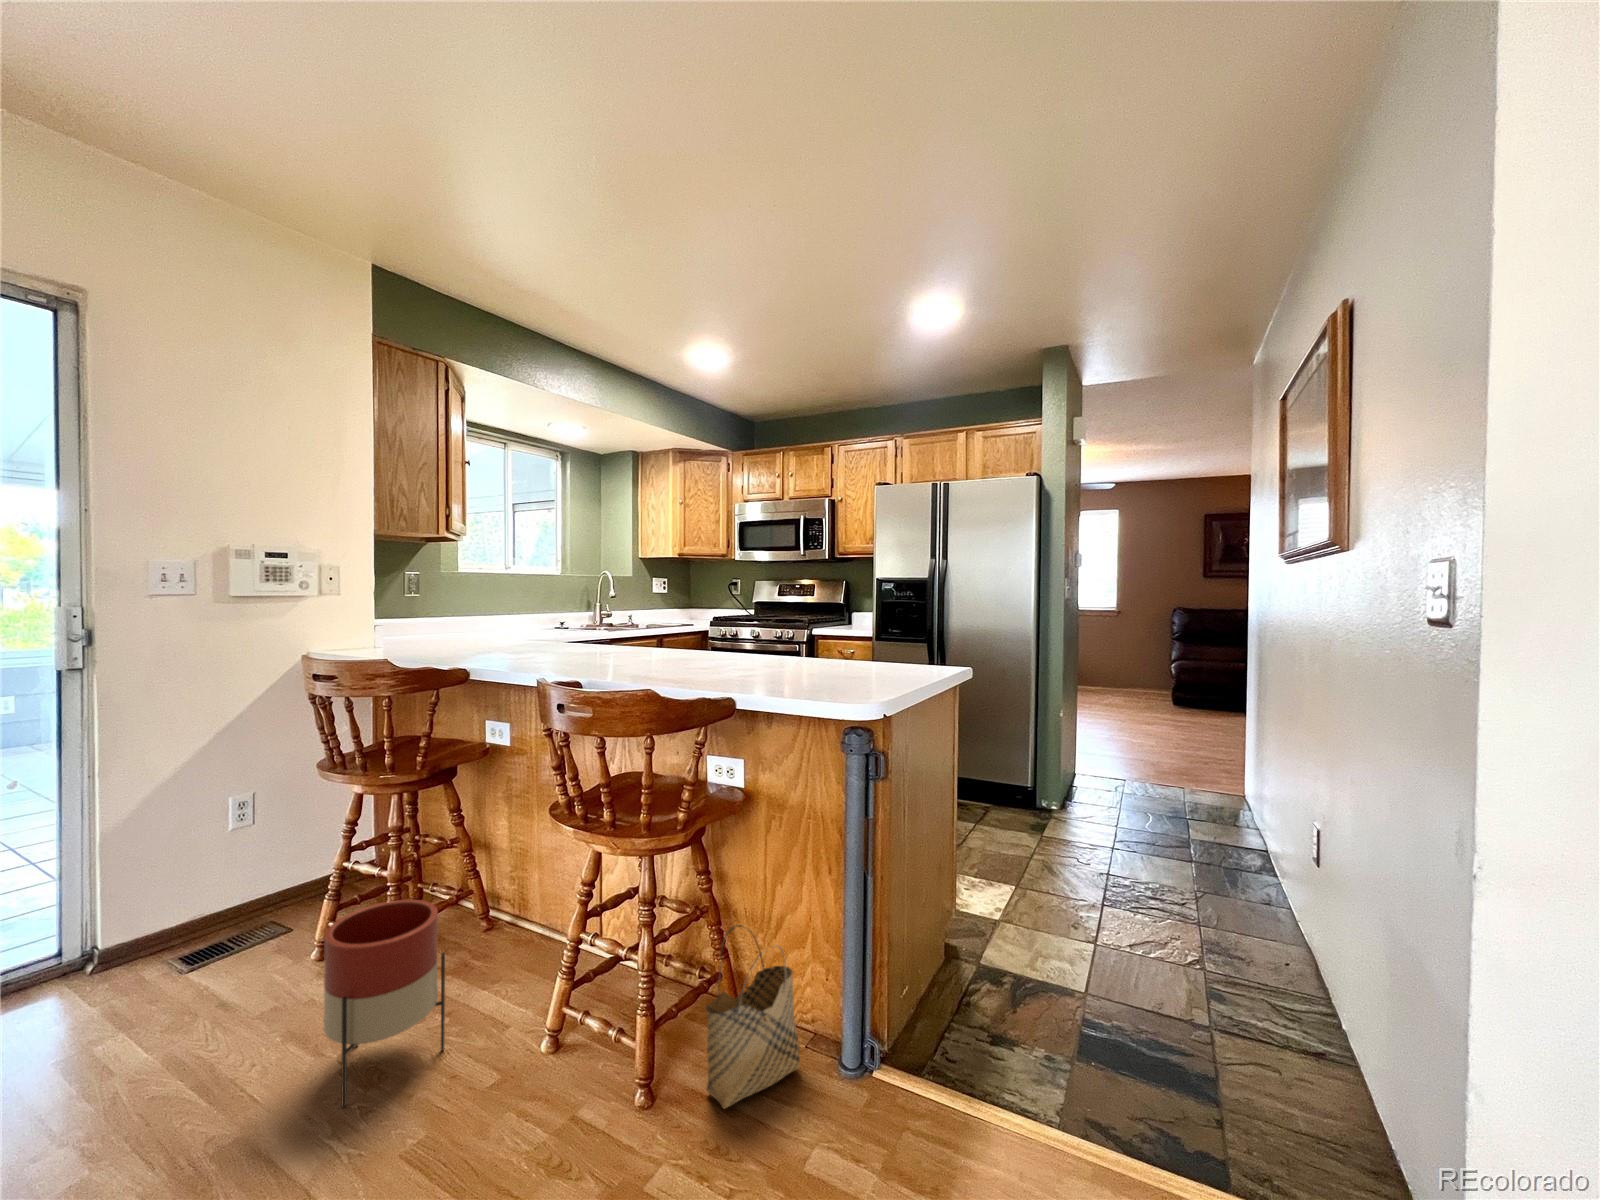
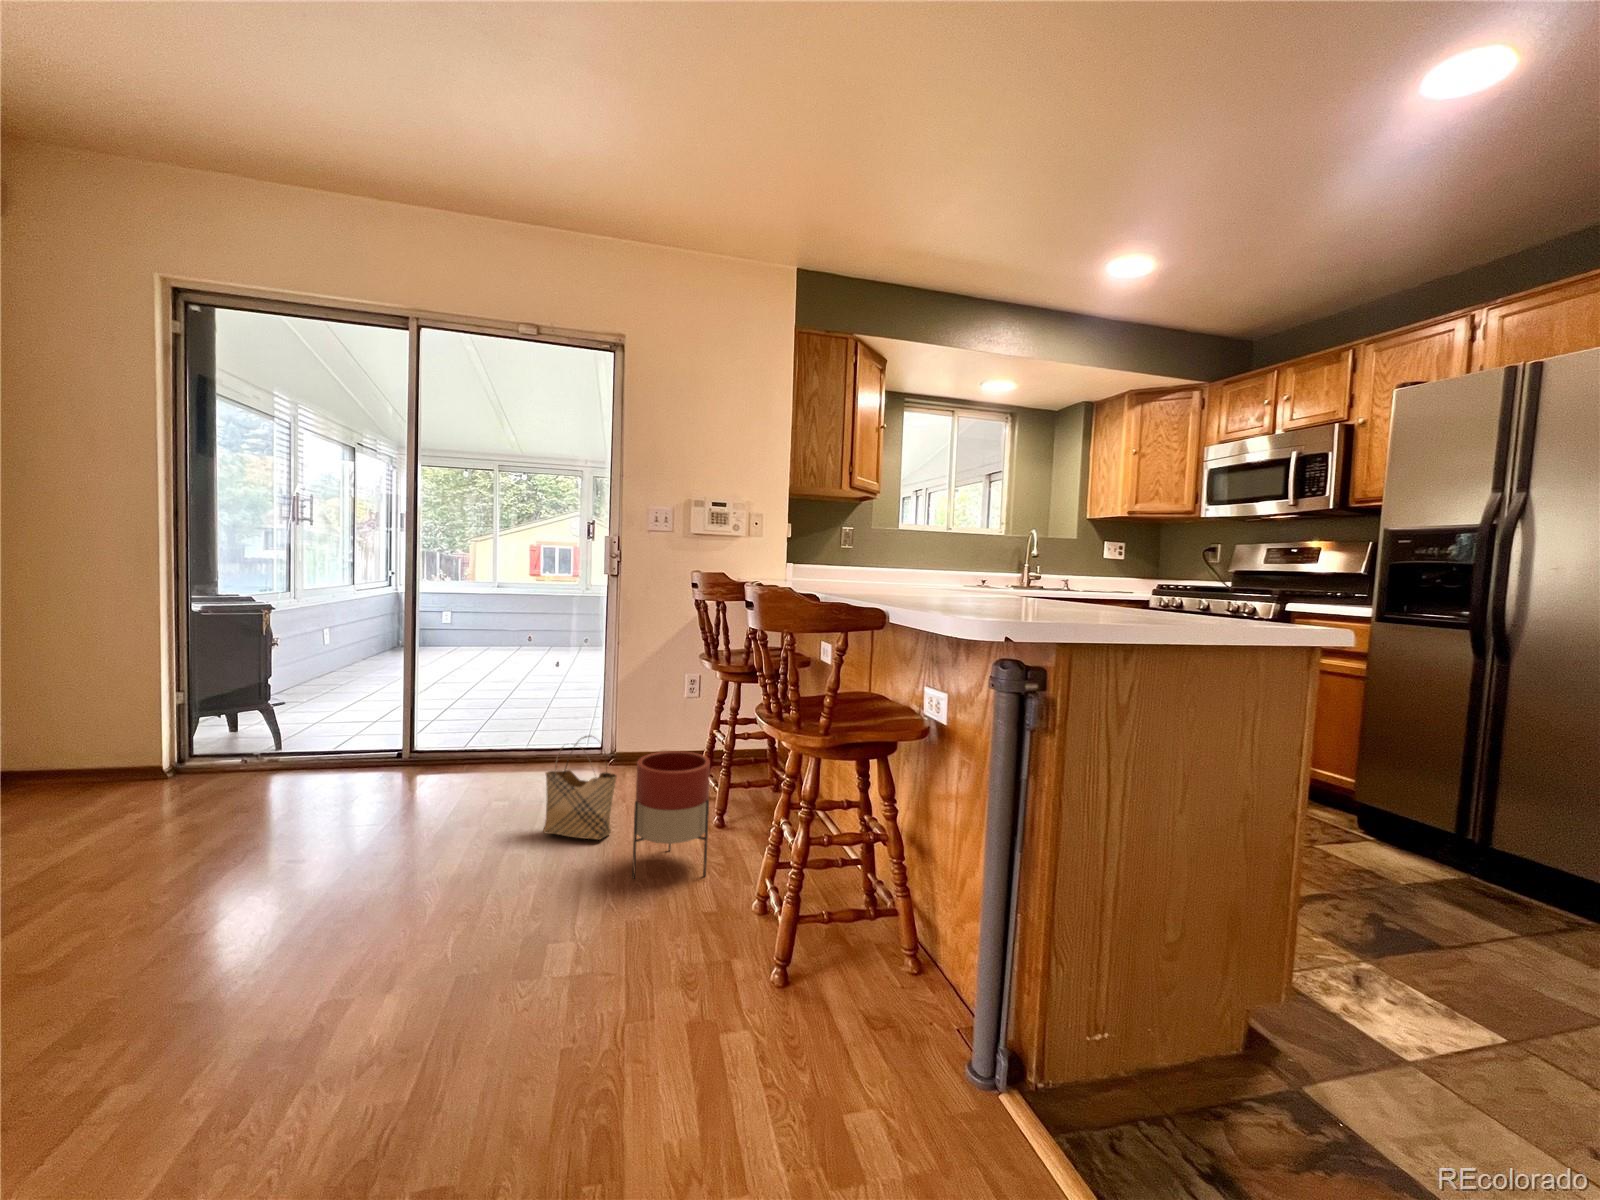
woven basket: present [705,925,800,1109] -> present [543,736,617,839]

